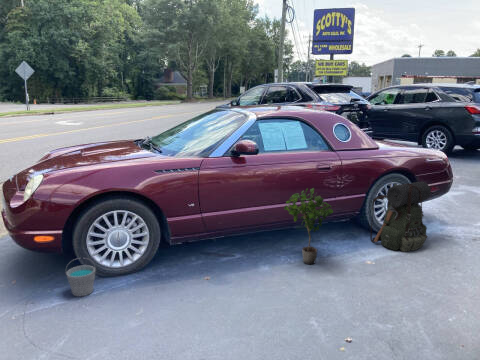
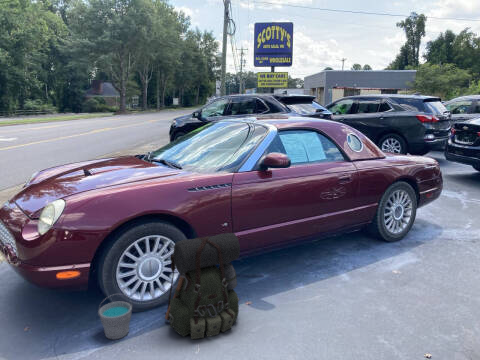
backpack: present [370,182,431,252] -> present [165,233,240,339]
potted plant: present [284,188,333,264] -> none [312,200,371,279]

